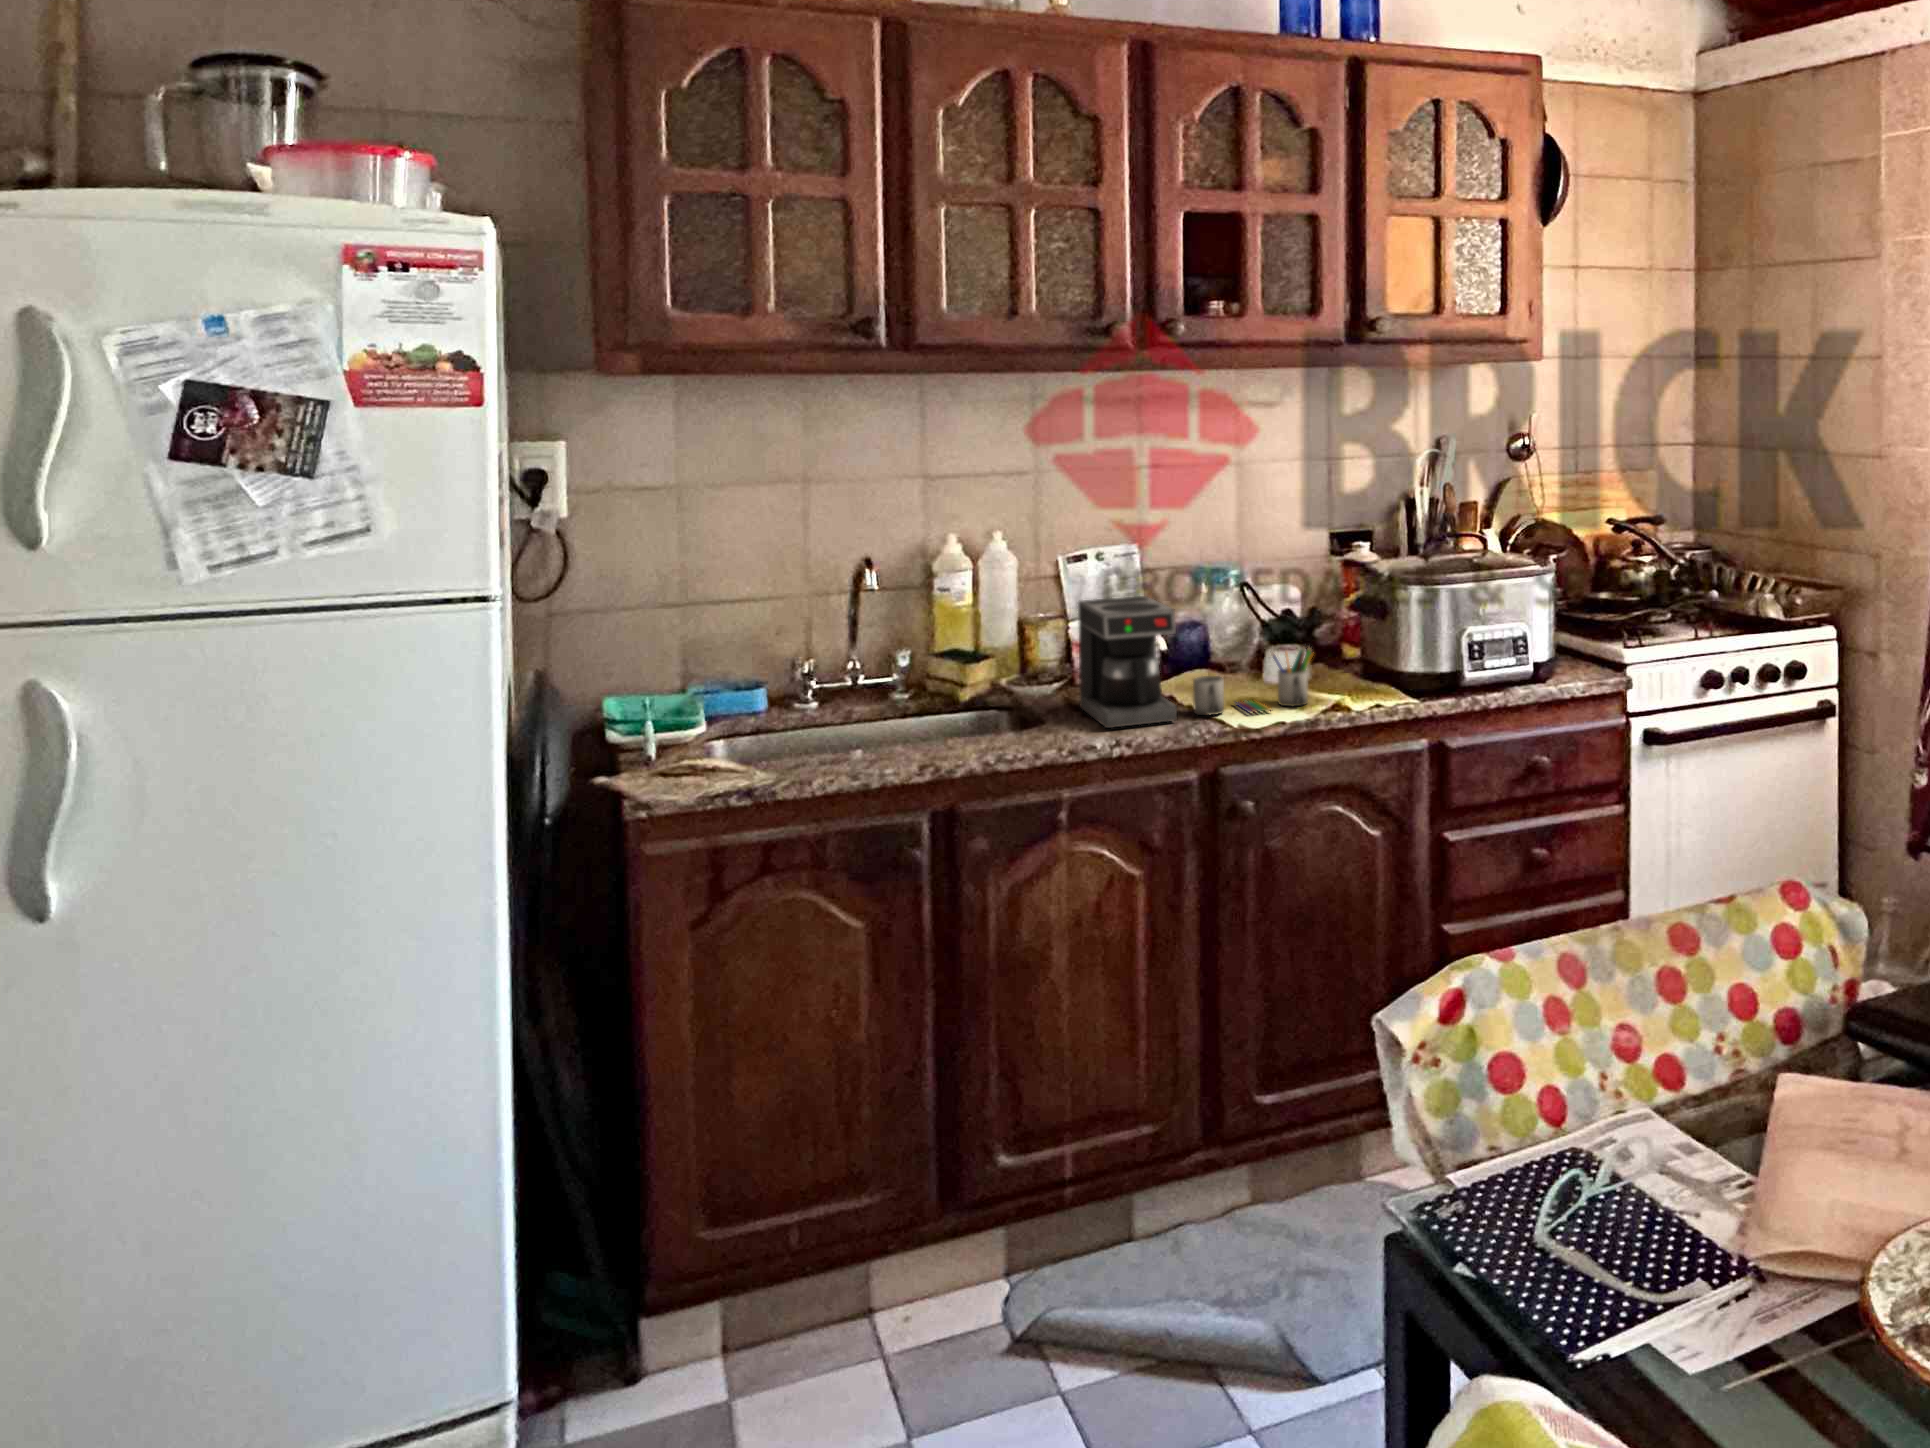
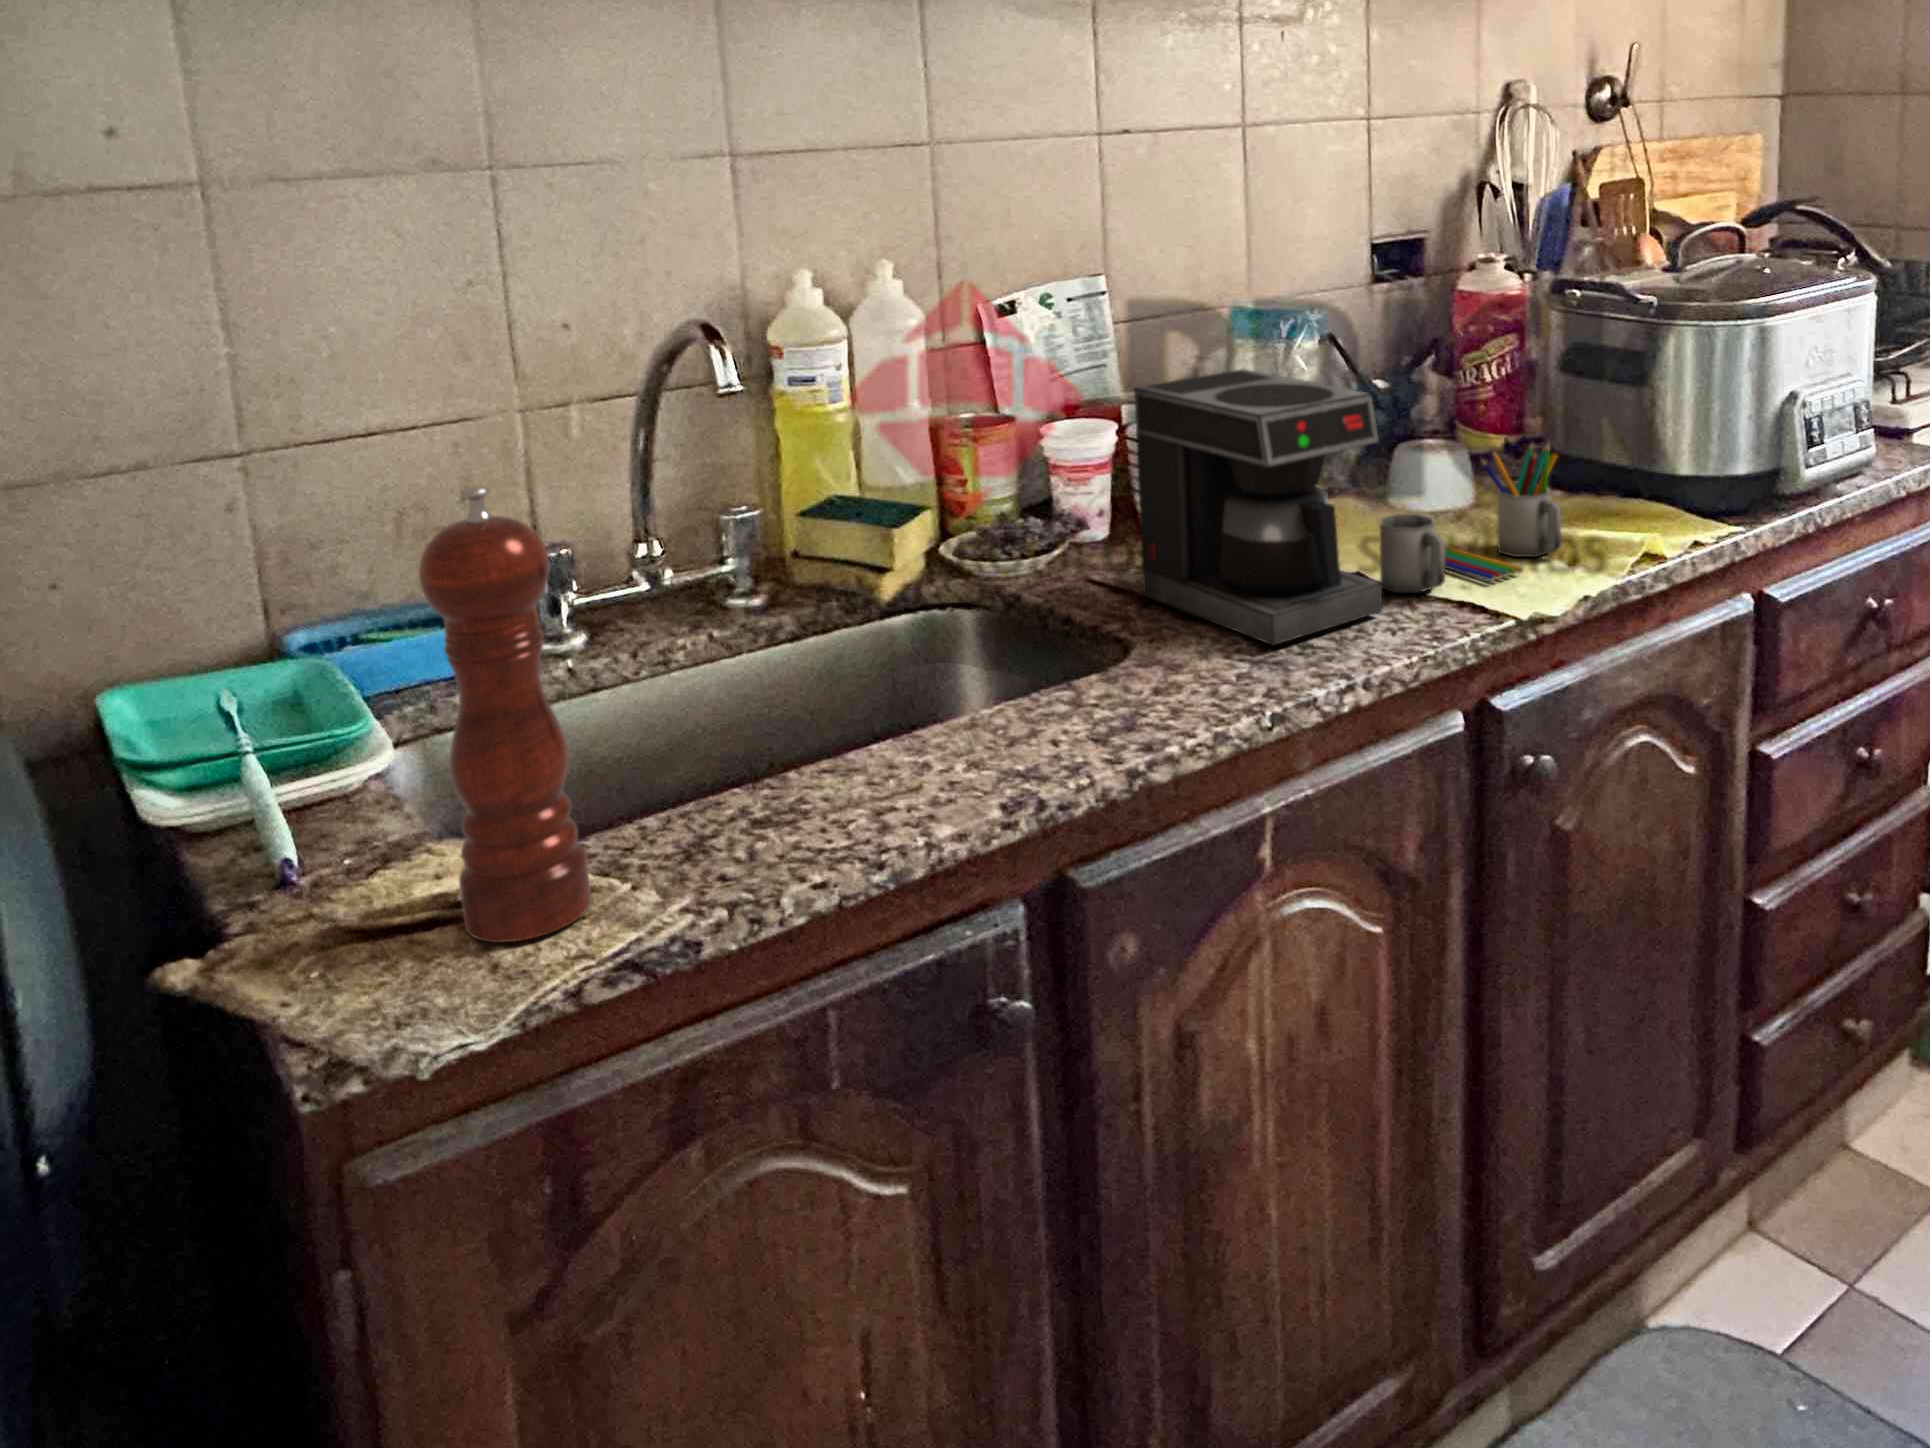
pepper mill: none [698,610,750,786] -> present [419,486,592,942]

